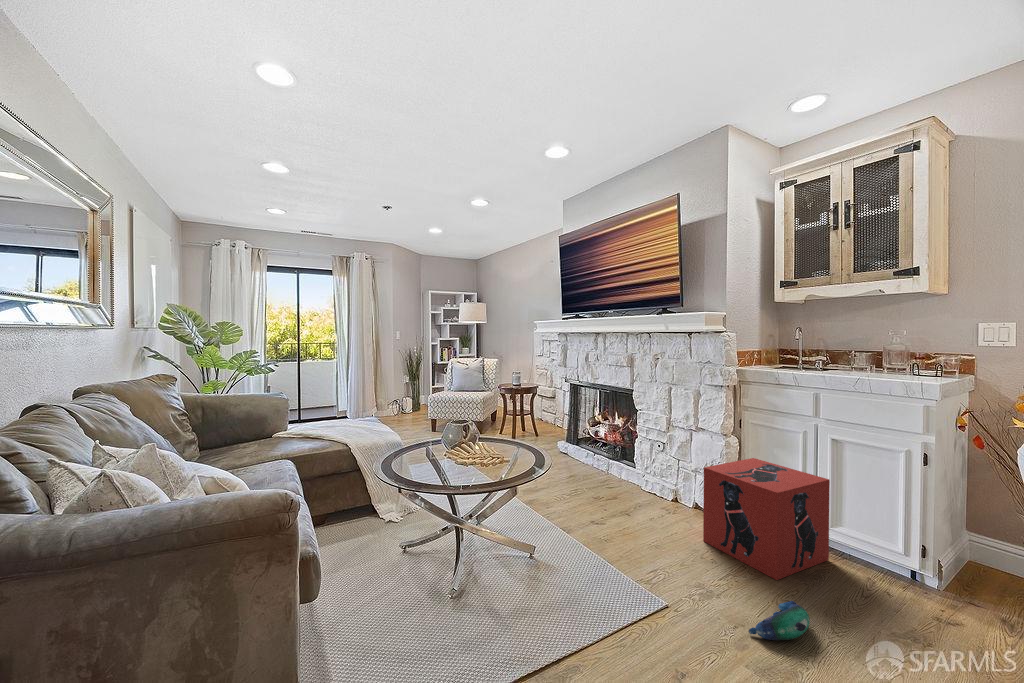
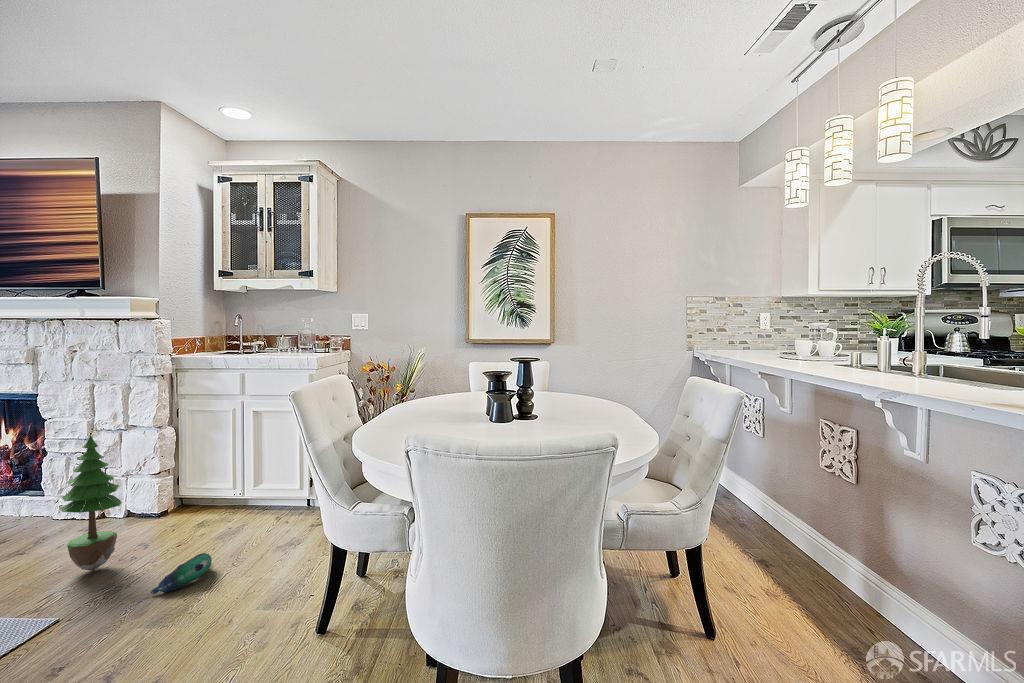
potted tree: none [660,443,708,568] -> present [59,436,122,571]
storage box: present [703,458,830,580] -> none [125,444,253,547]

